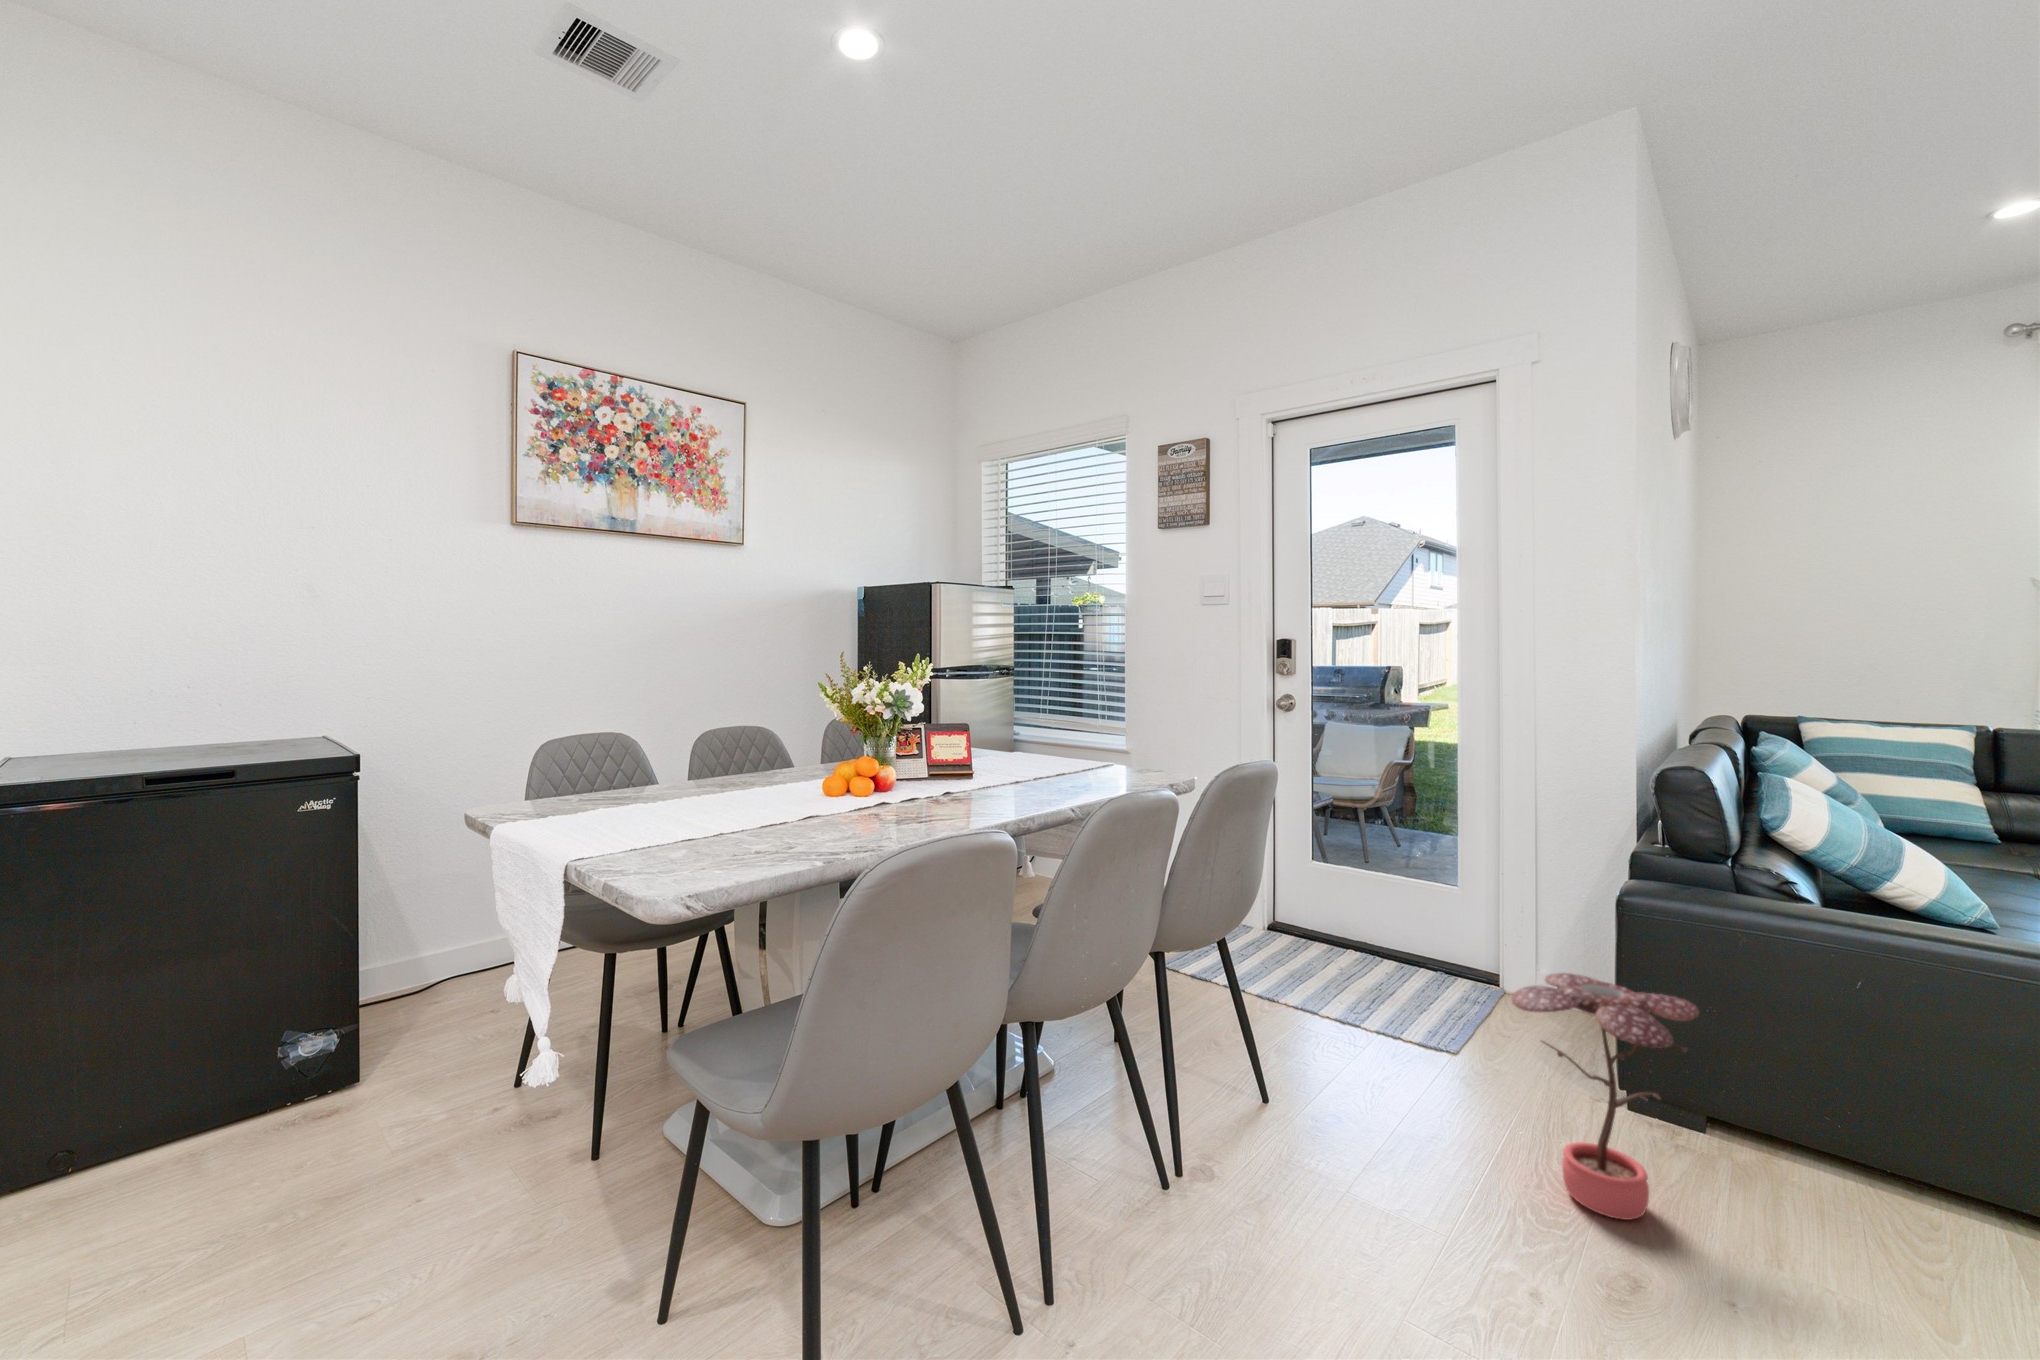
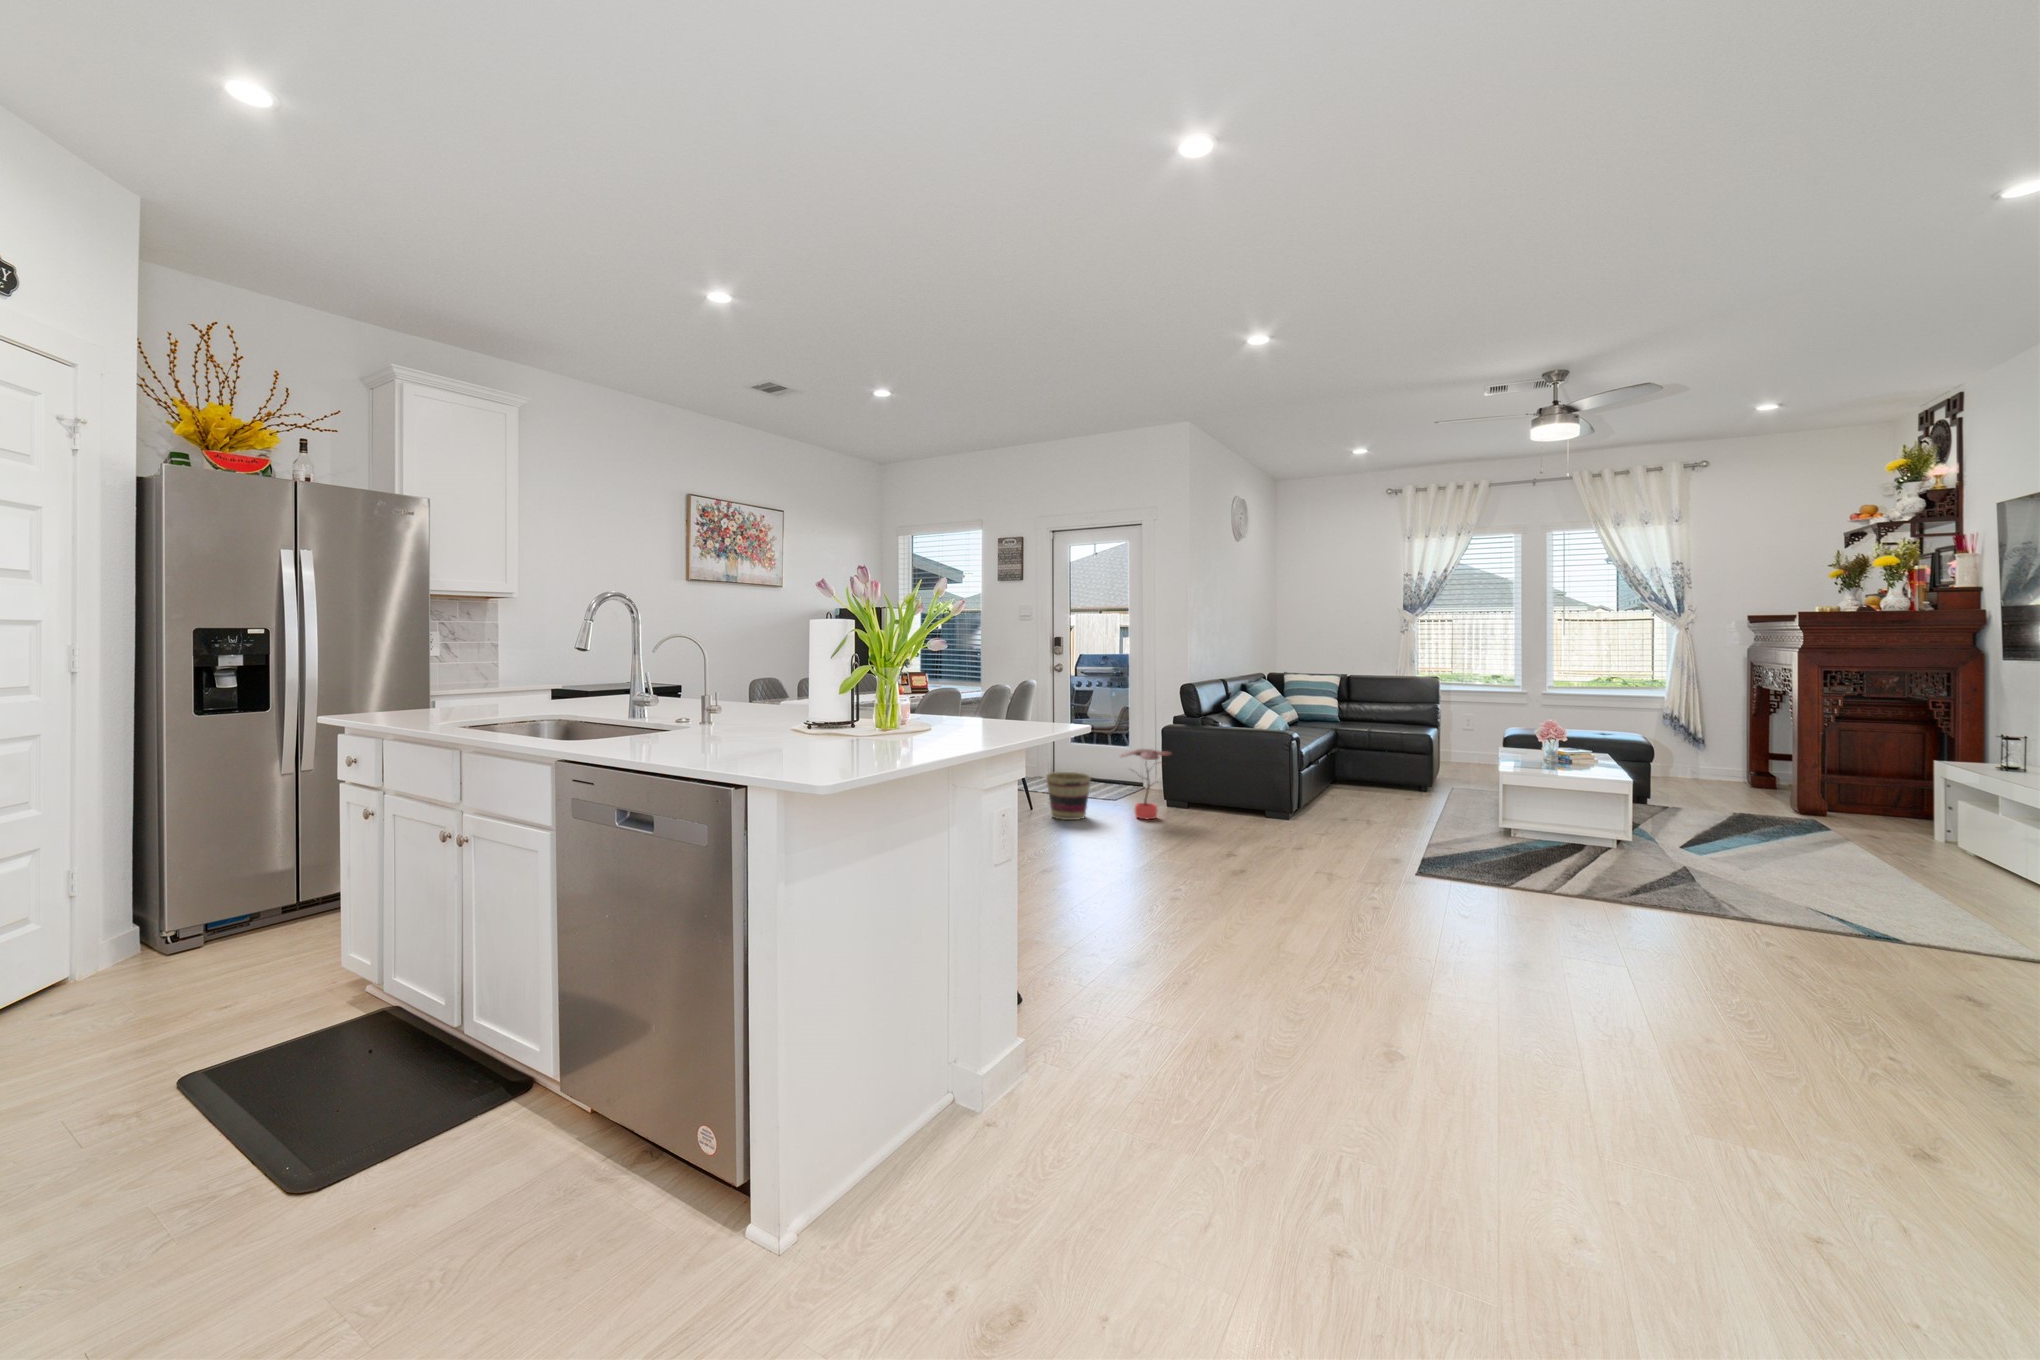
basket: none [1275,1010,1417,1188] -> present [1046,772,1091,820]

